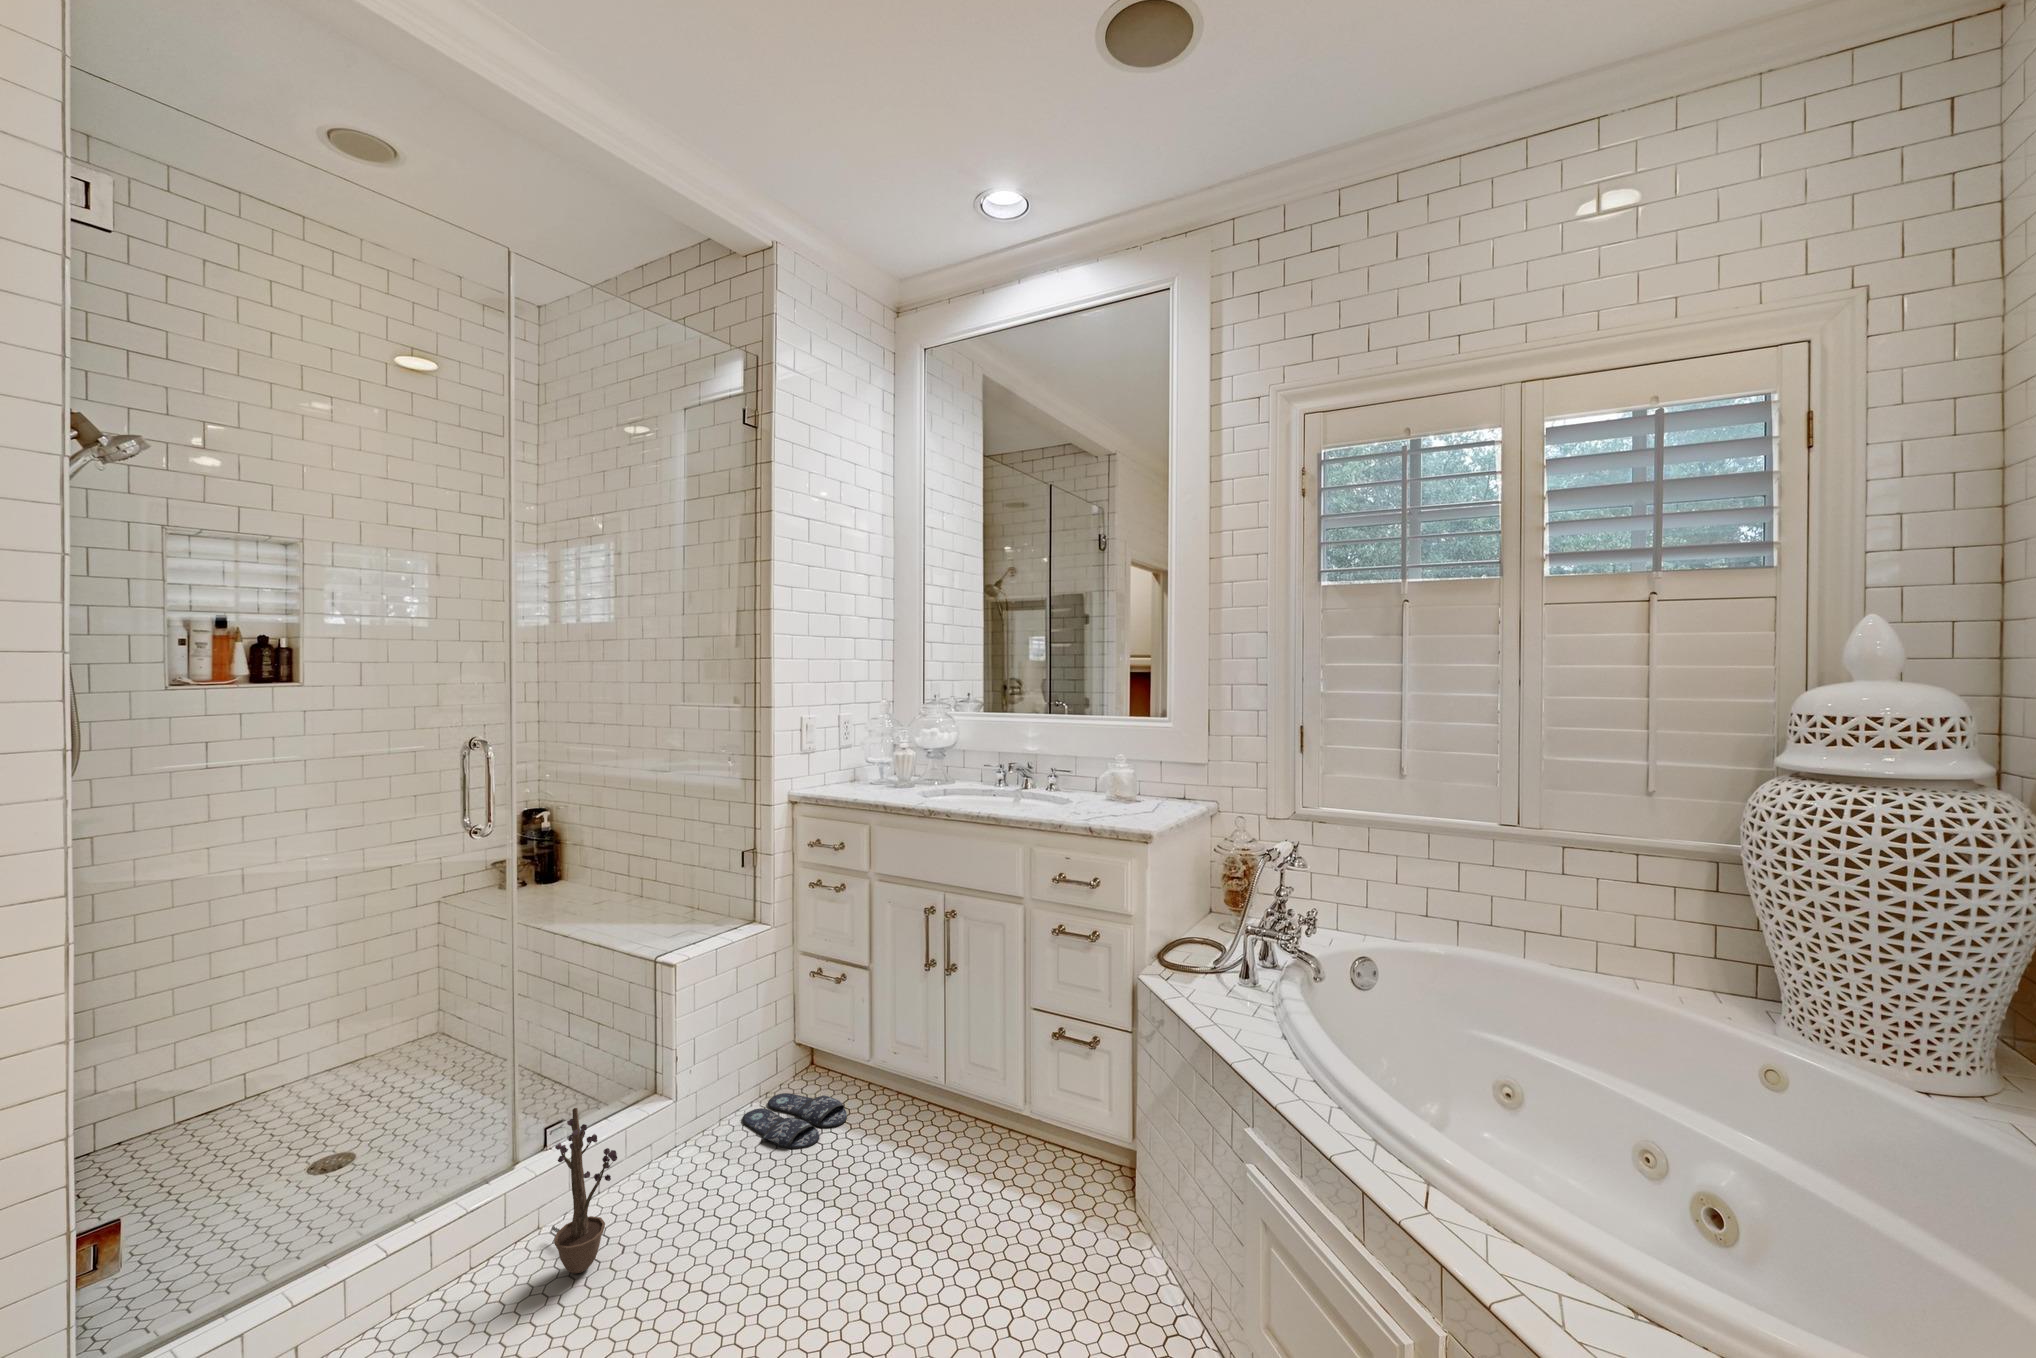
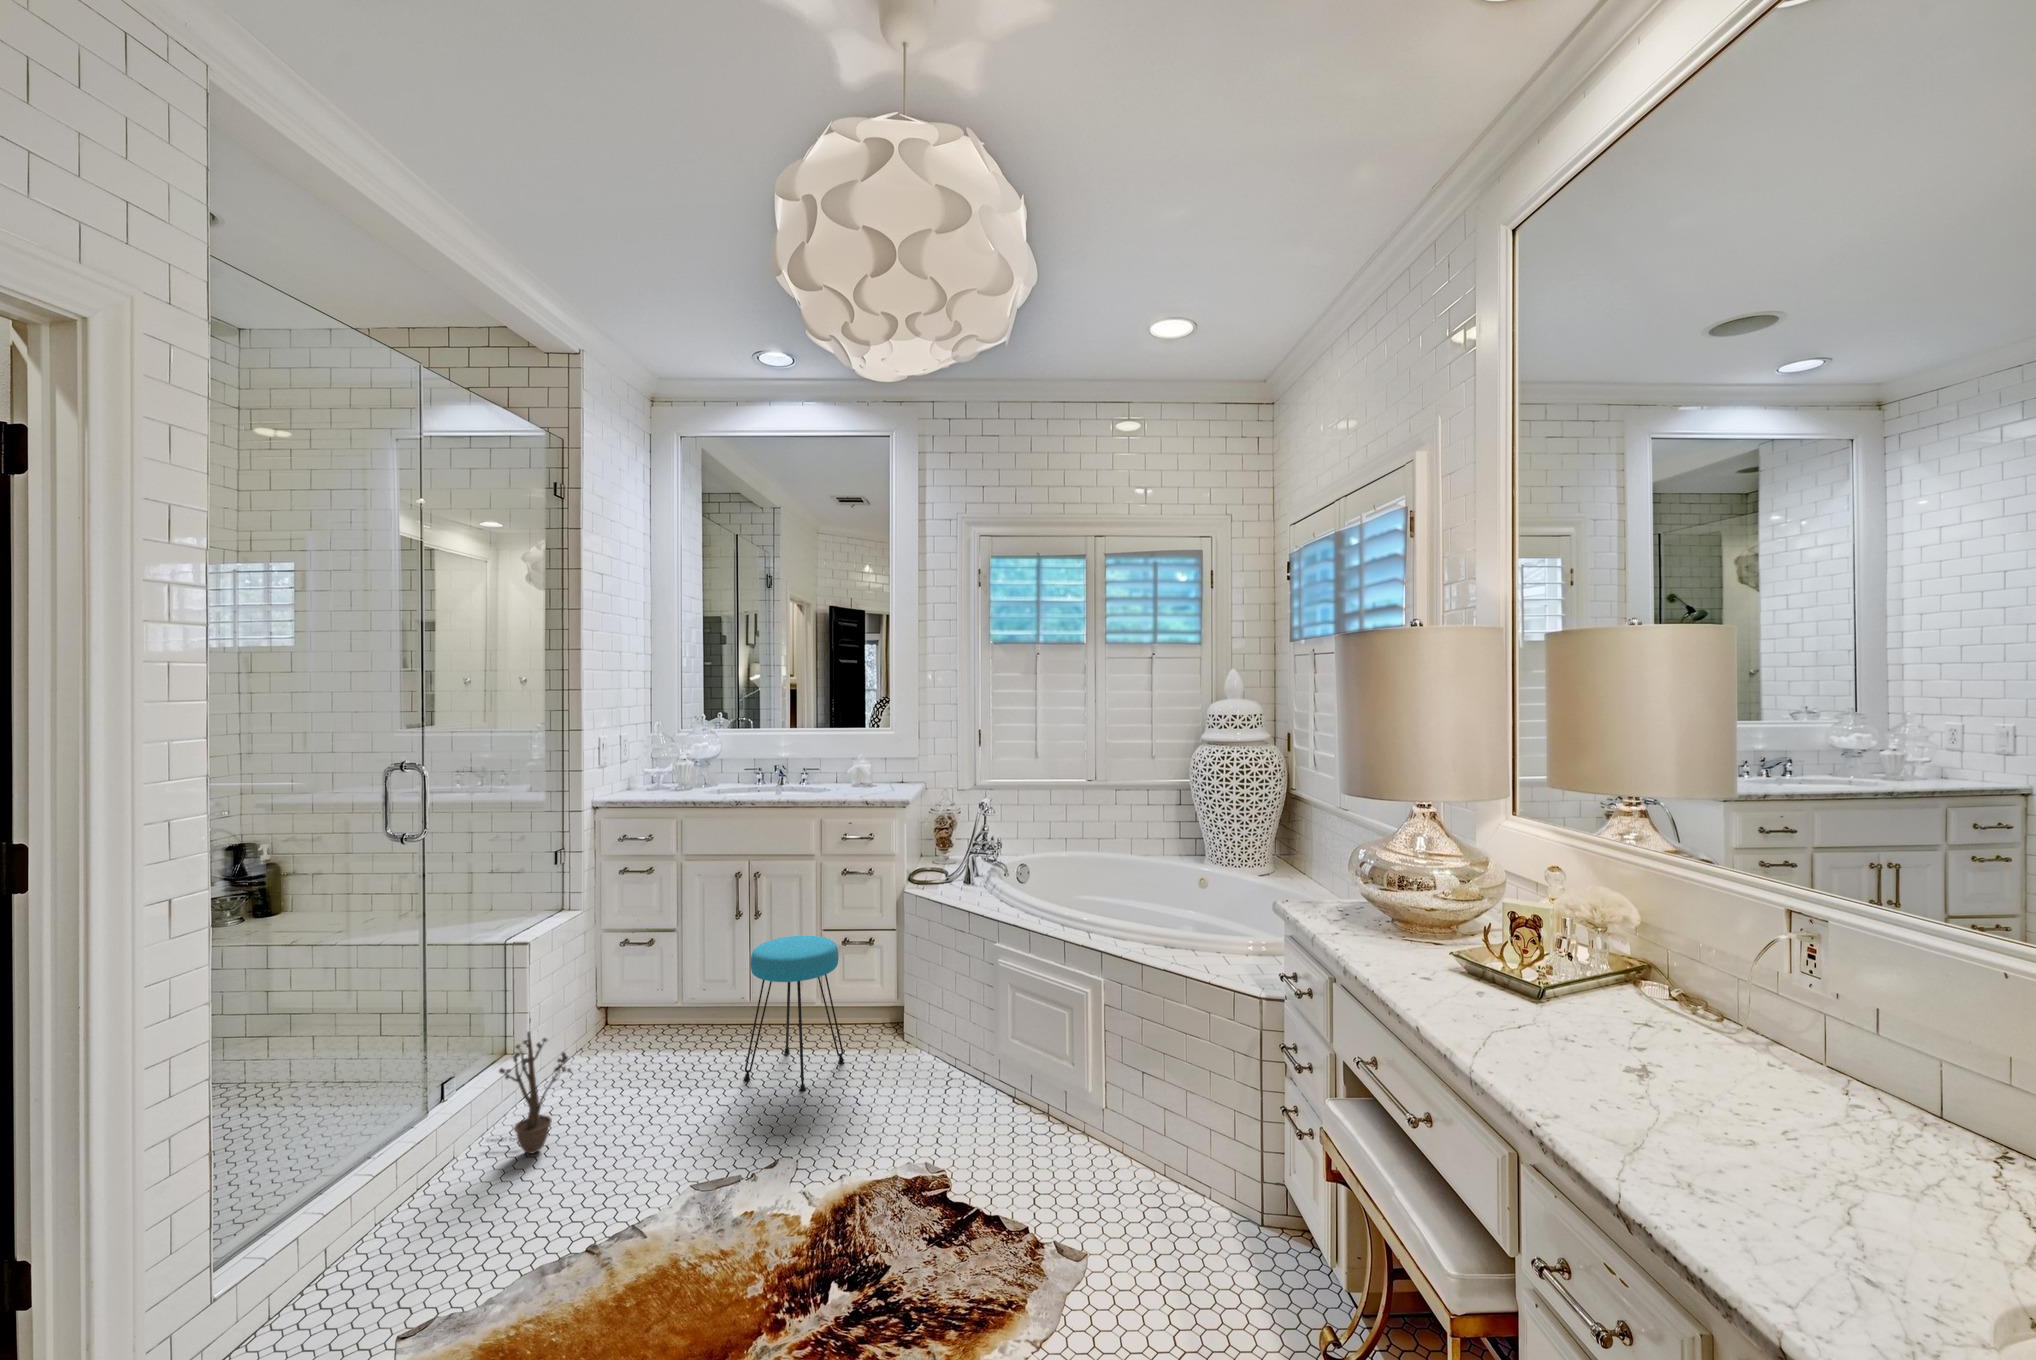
stool: none [884,1016,1030,1278] -> present [743,936,845,1090]
slippers: present [742,1093,847,1149] -> none [575,1039,666,1072]

